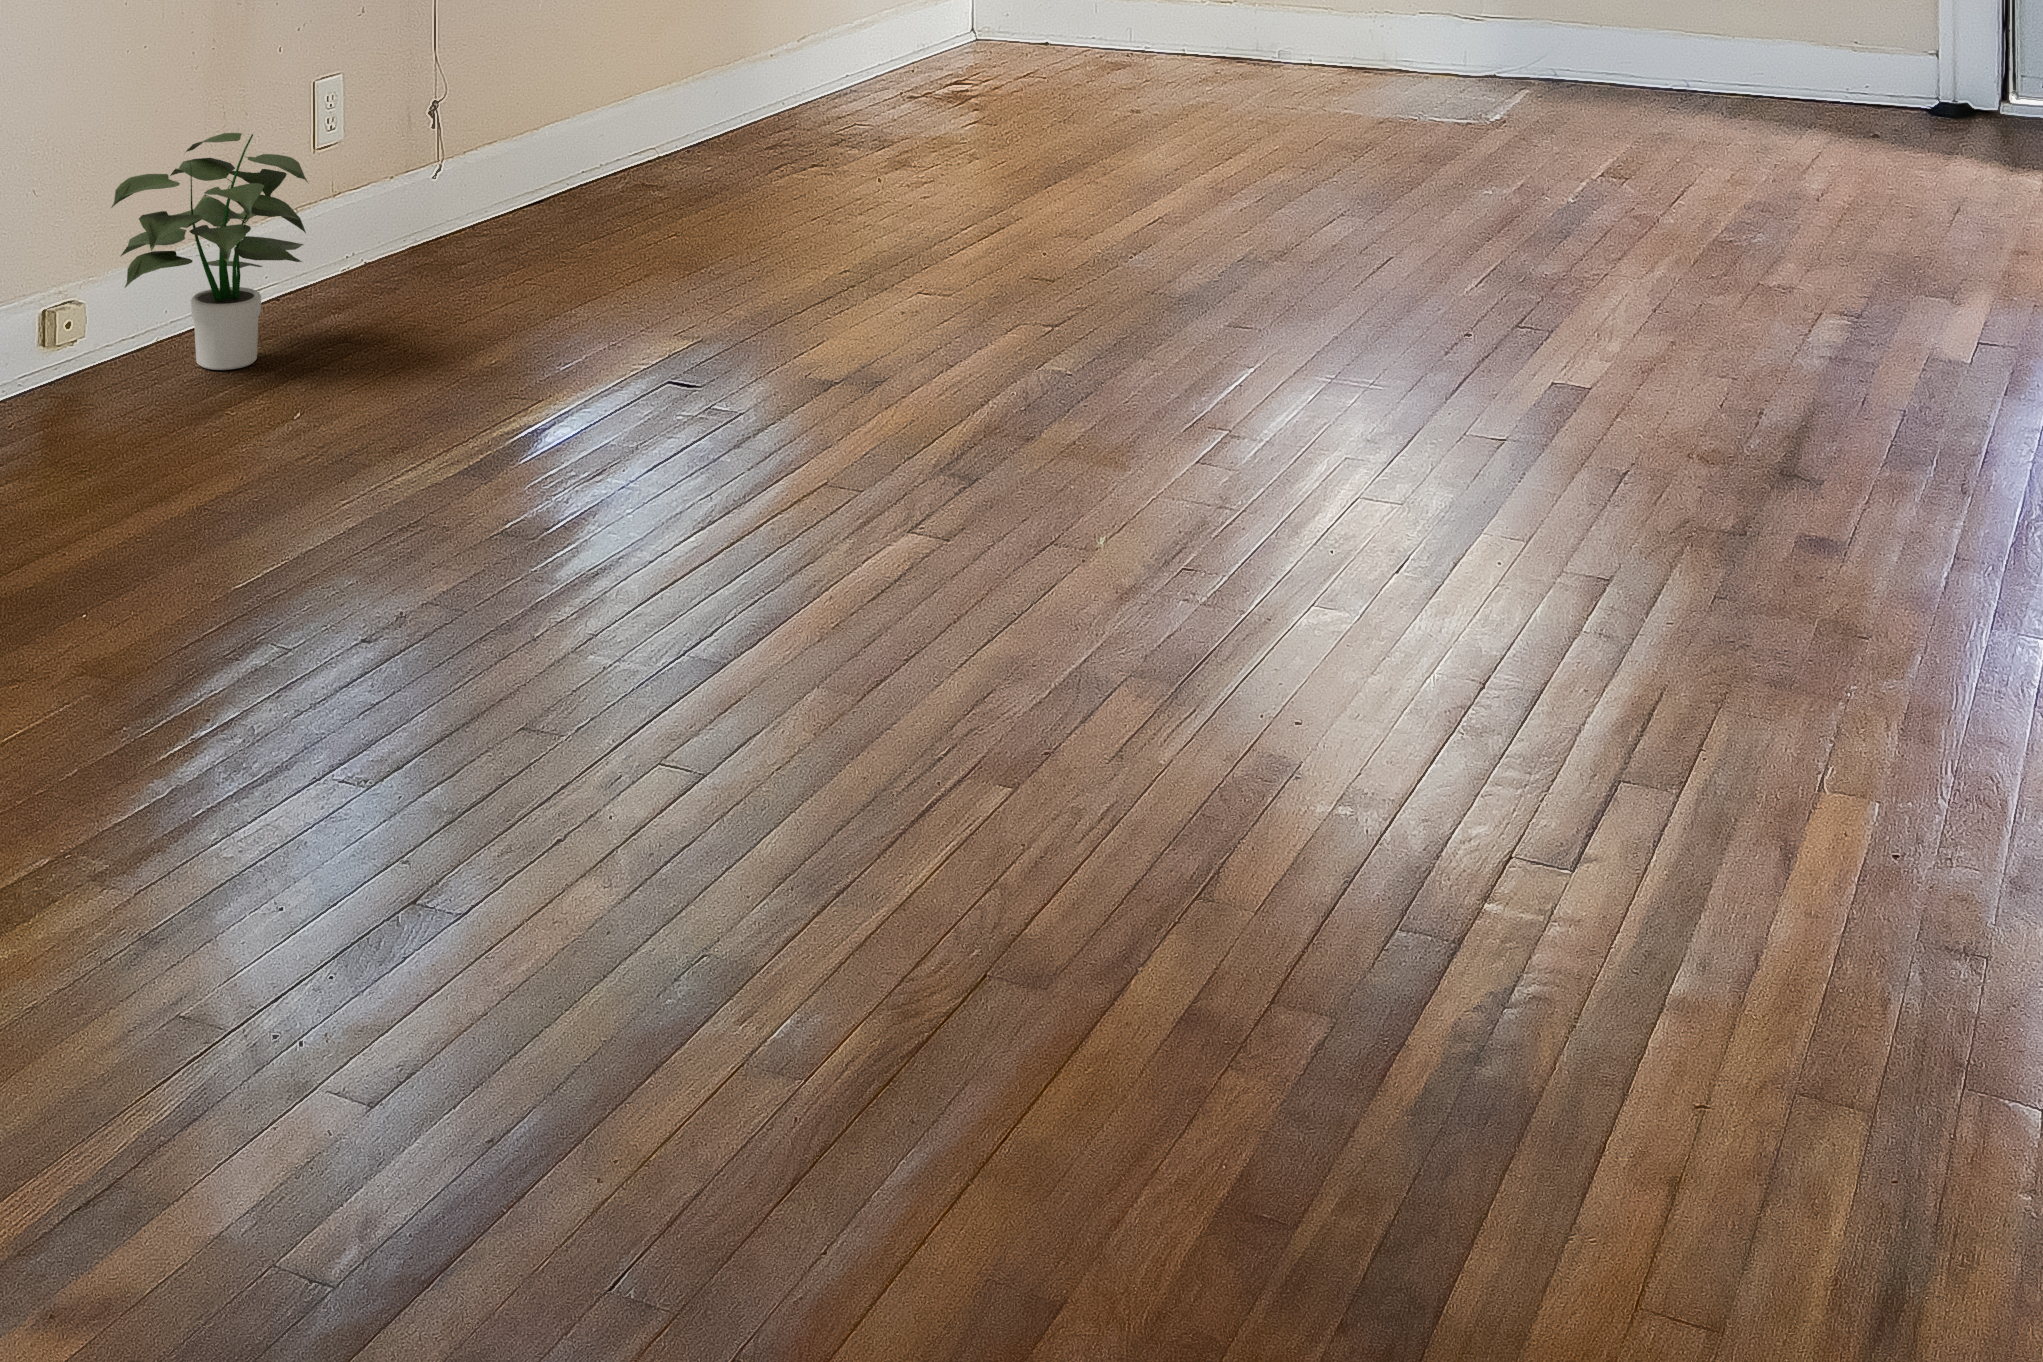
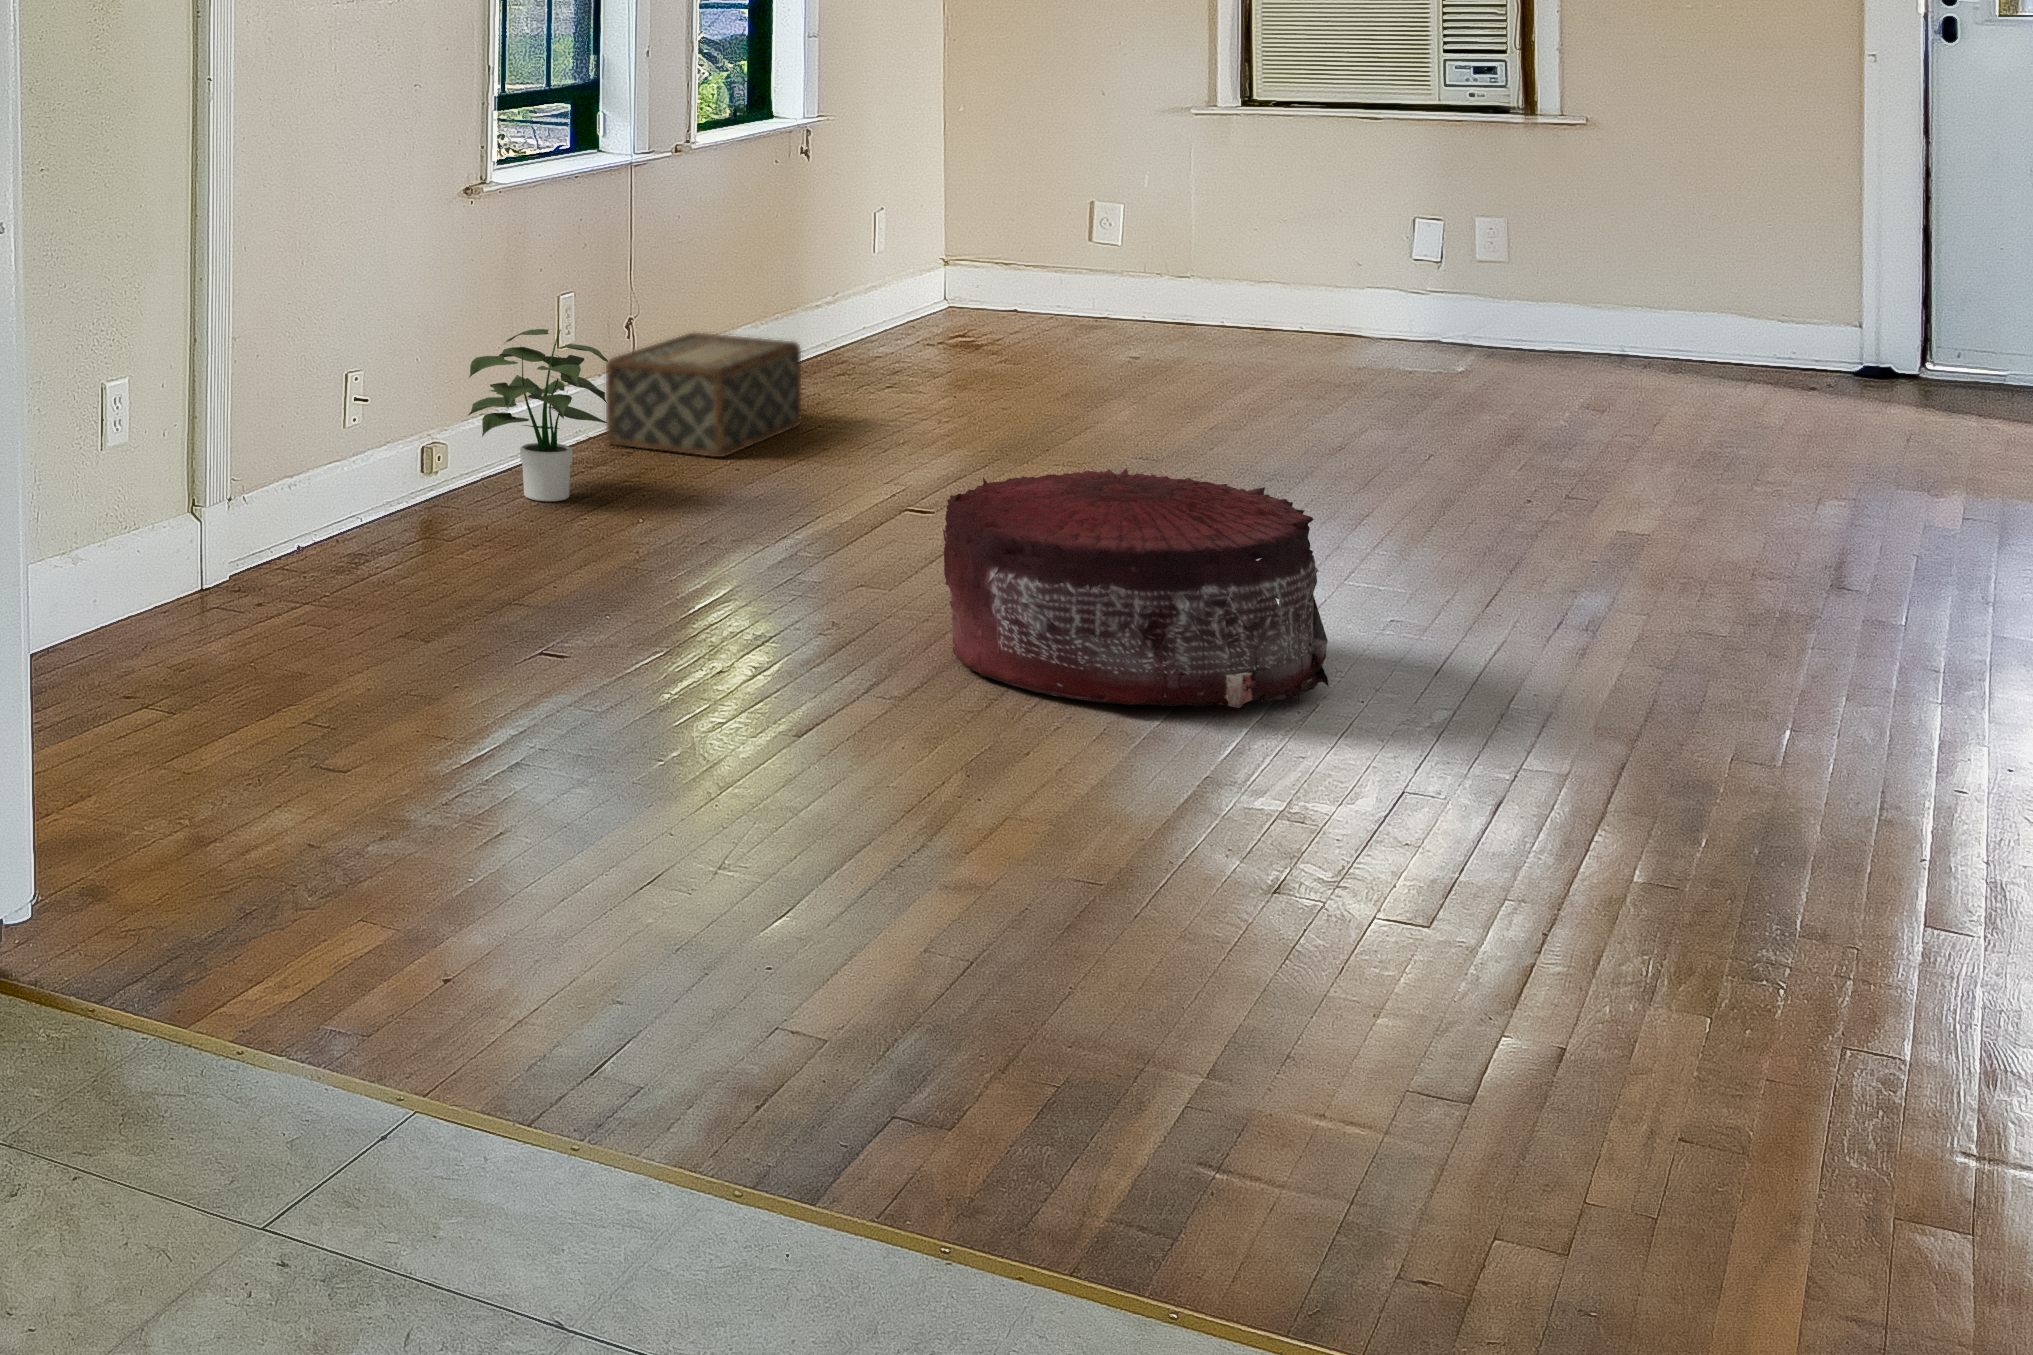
woven basket: none [382,107,658,283] -> present [606,333,801,457]
pouf: none [538,357,1038,755] -> present [943,468,1328,708]

